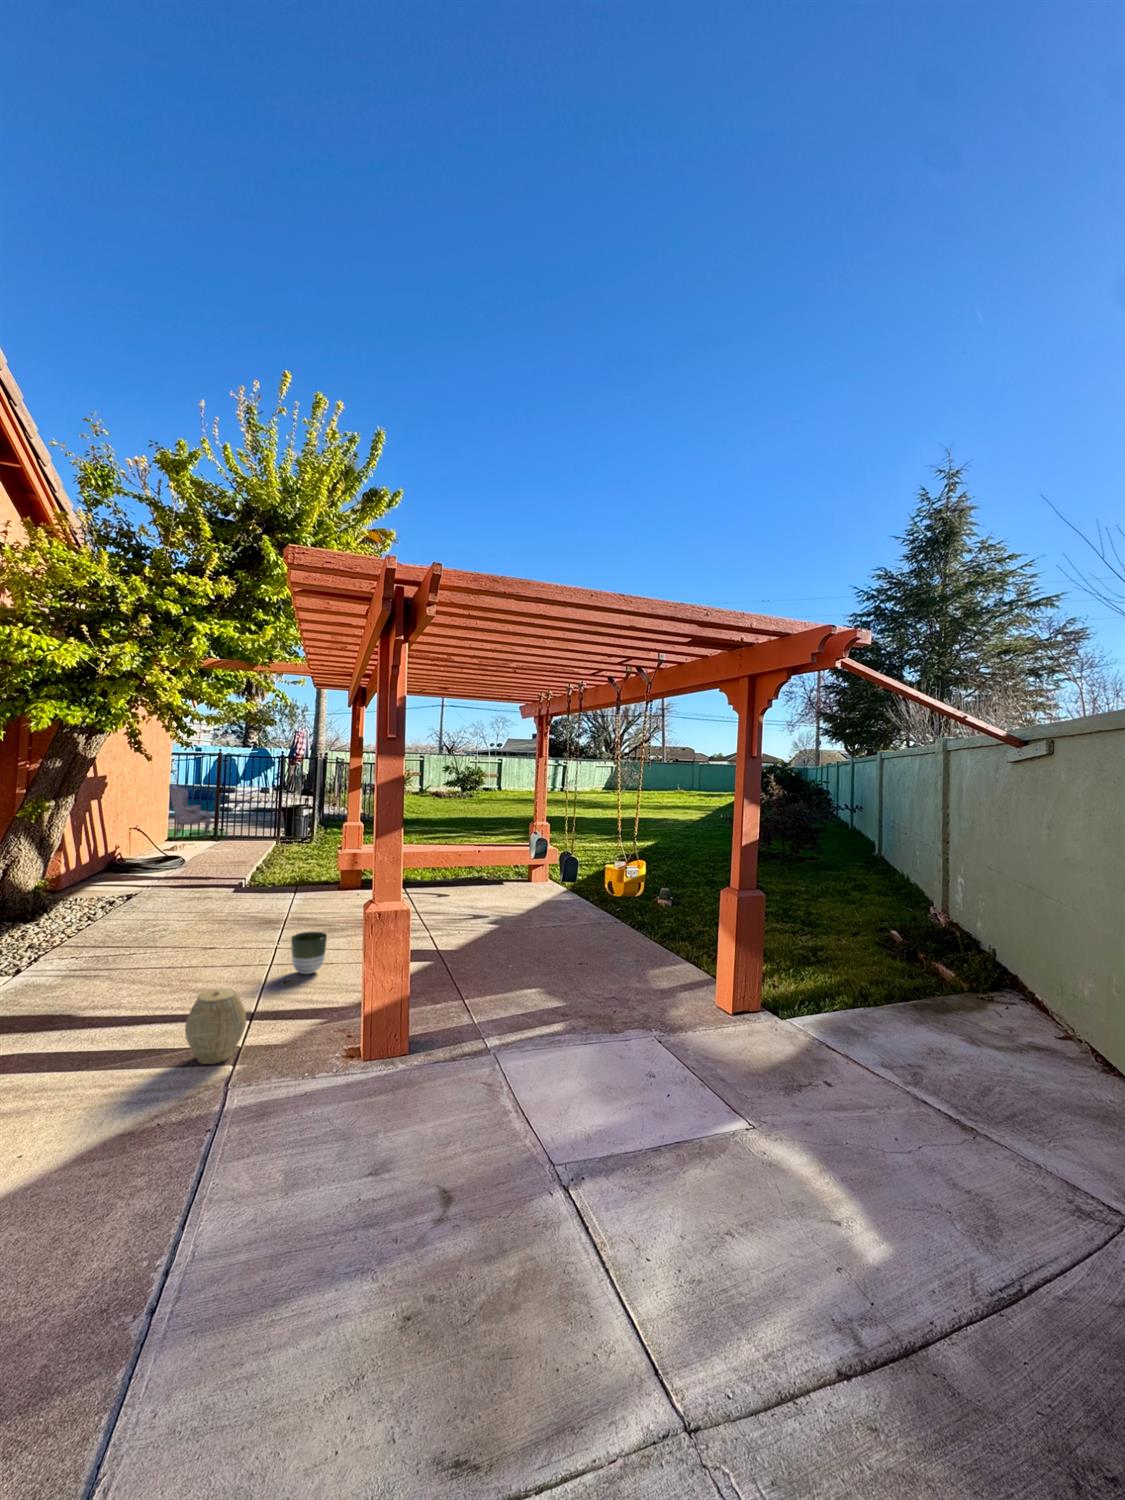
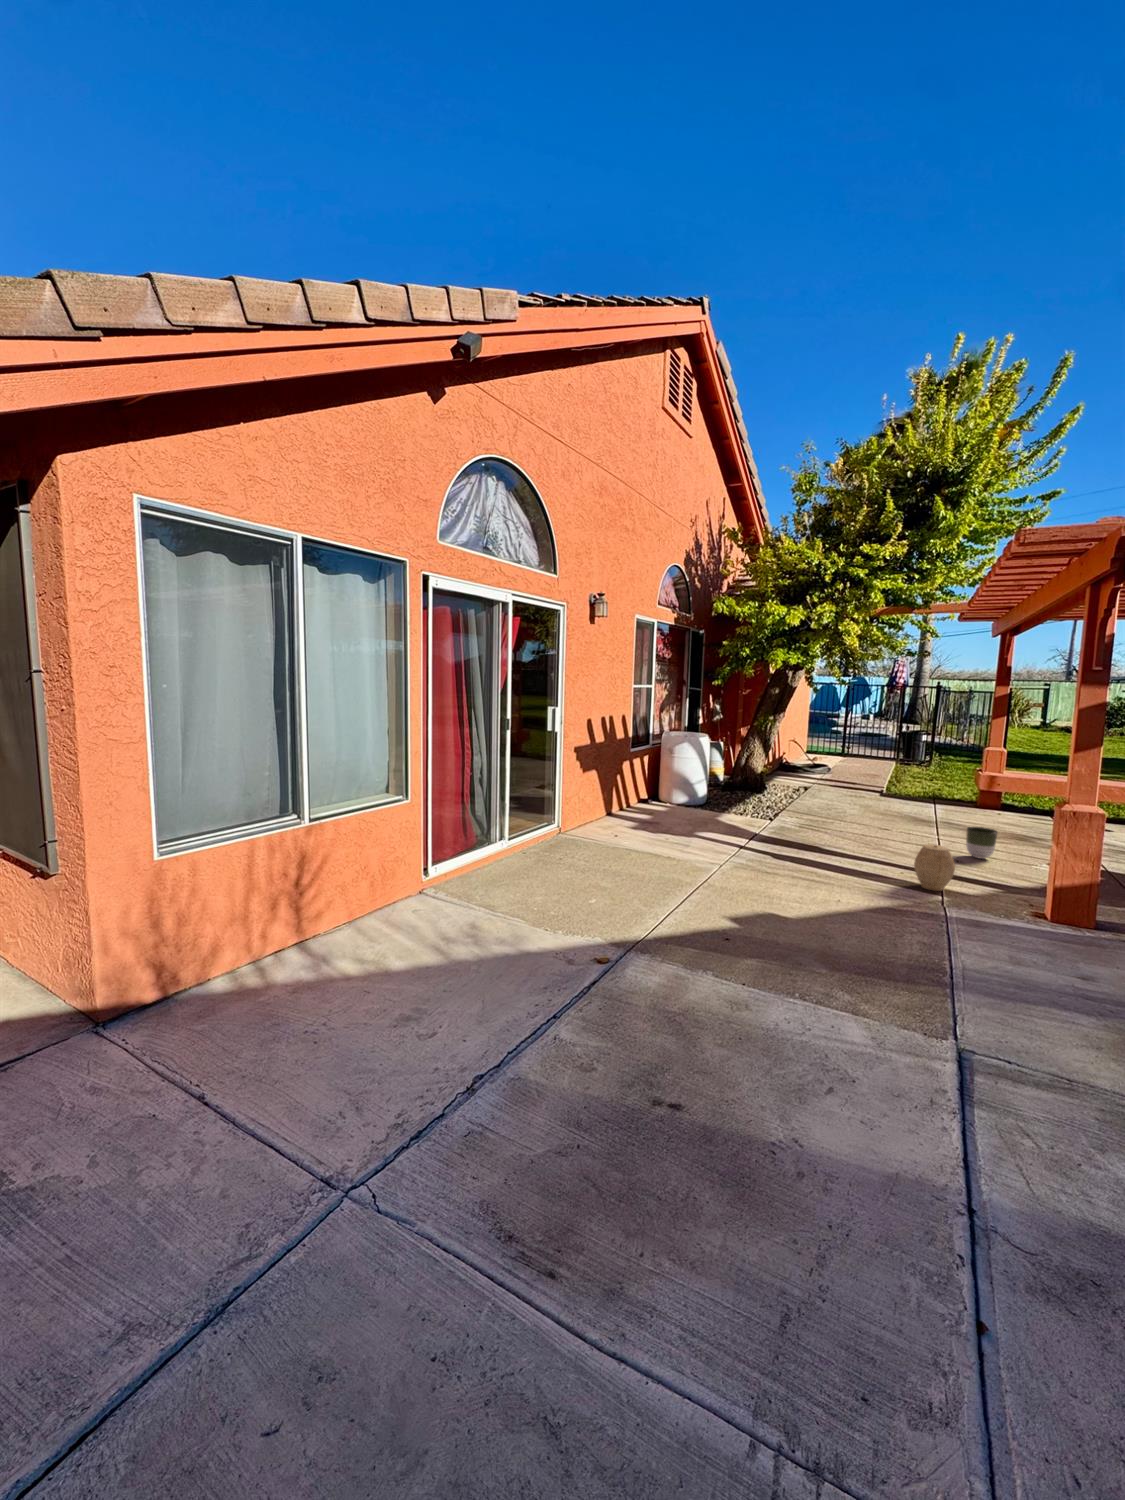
armchair: present [169,784,211,835] -> none [807,708,838,753]

